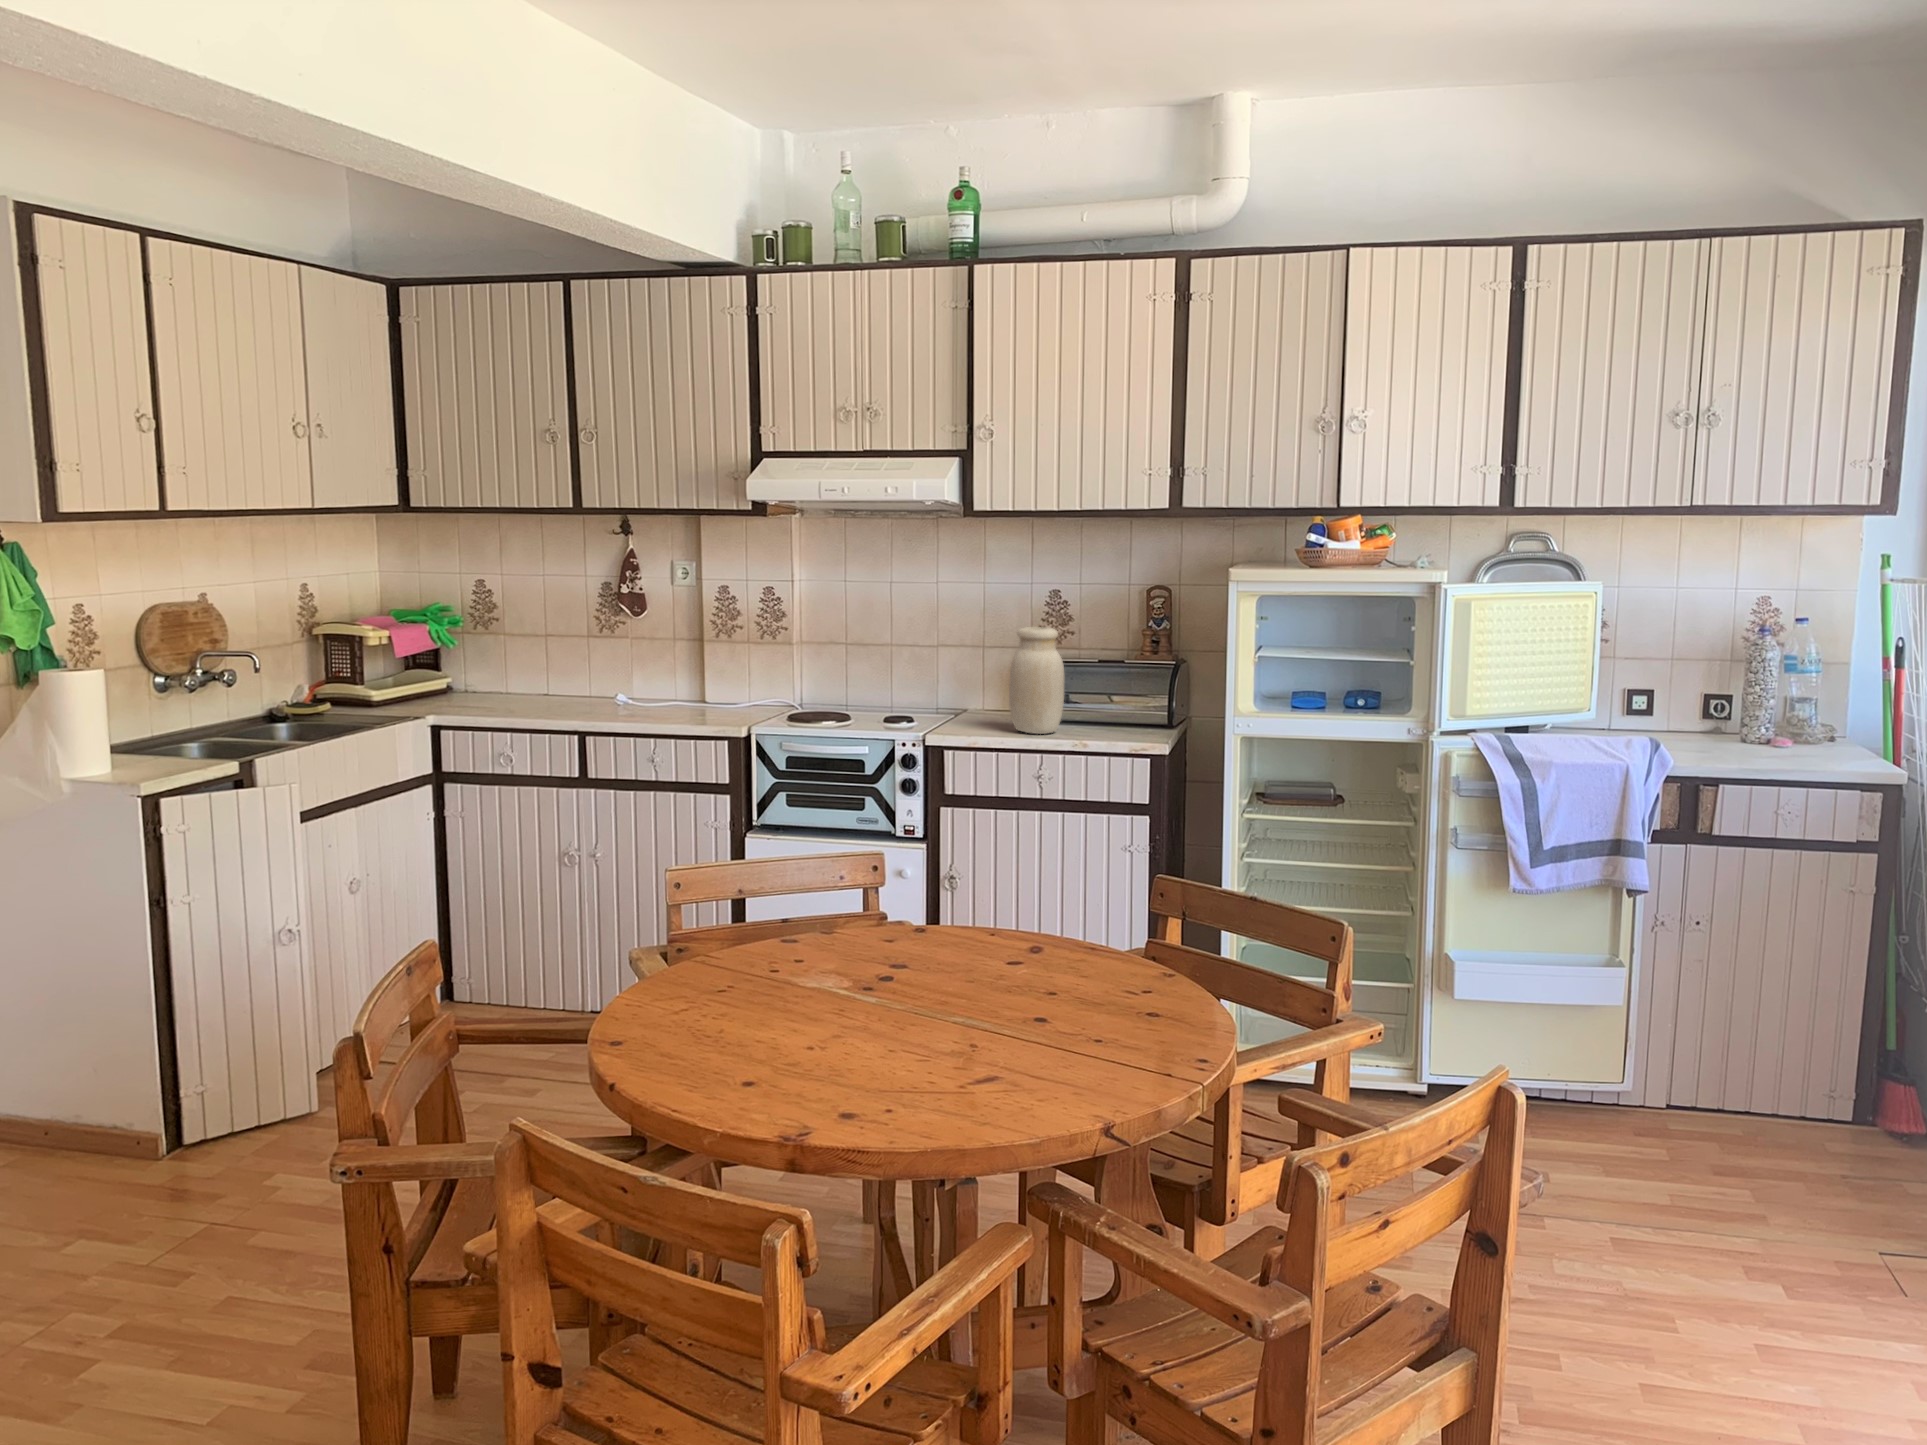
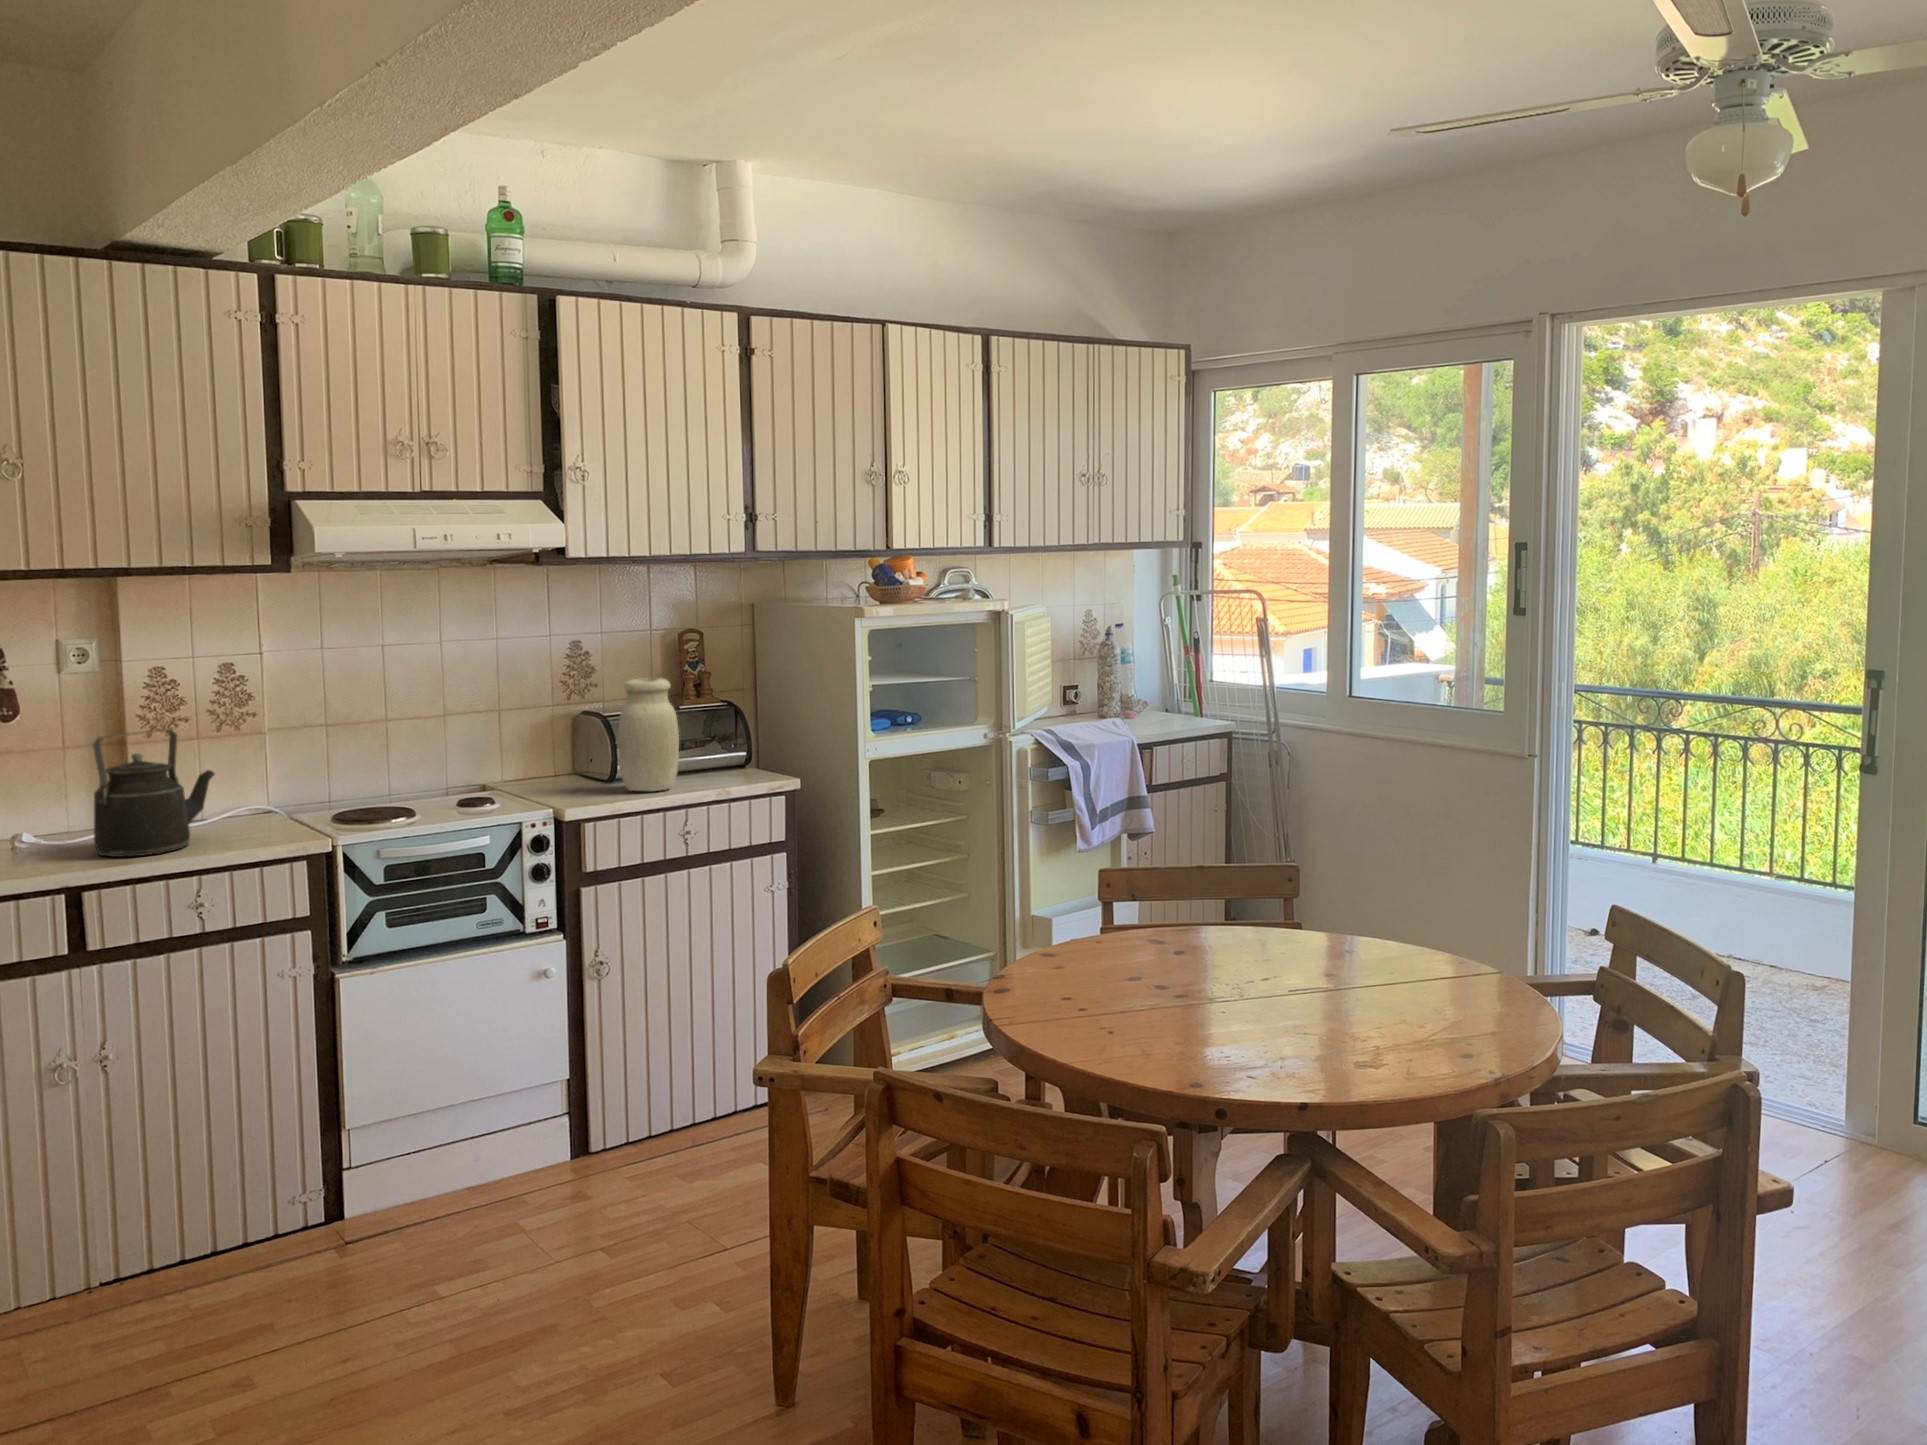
kettle: none [629,630,723,720] -> present [93,729,215,857]

